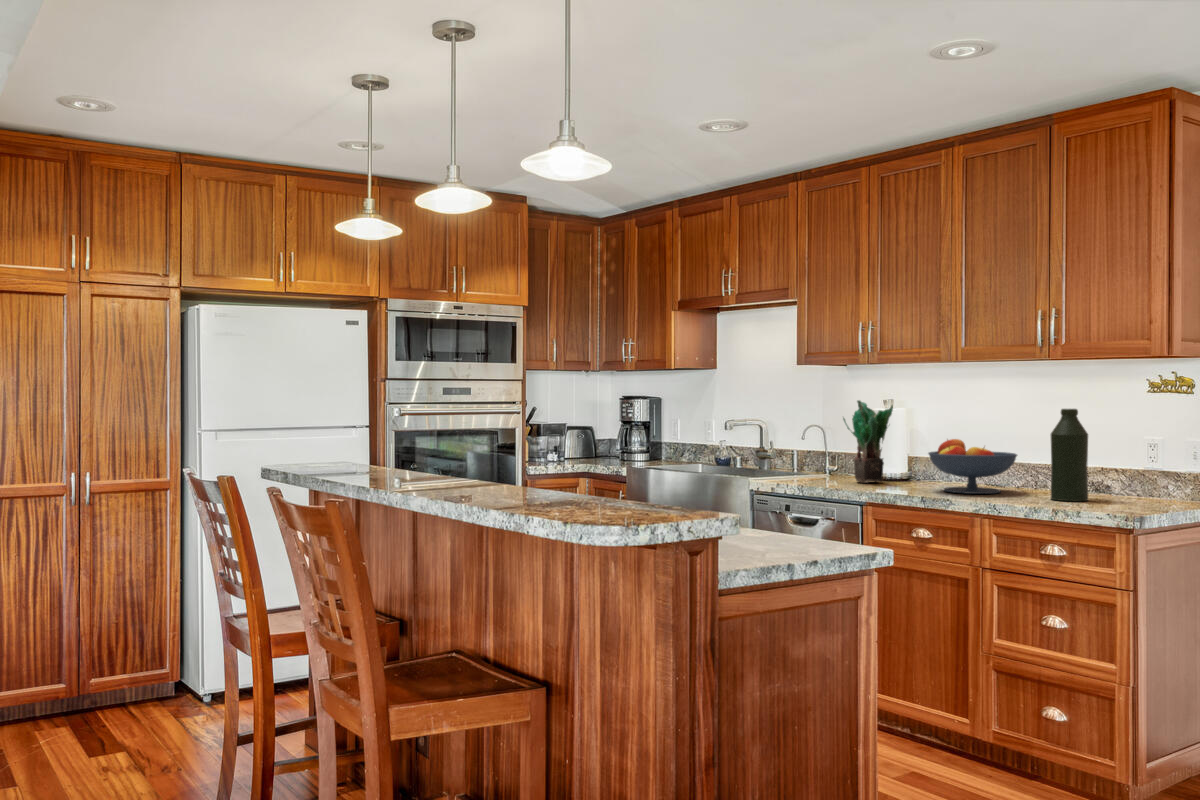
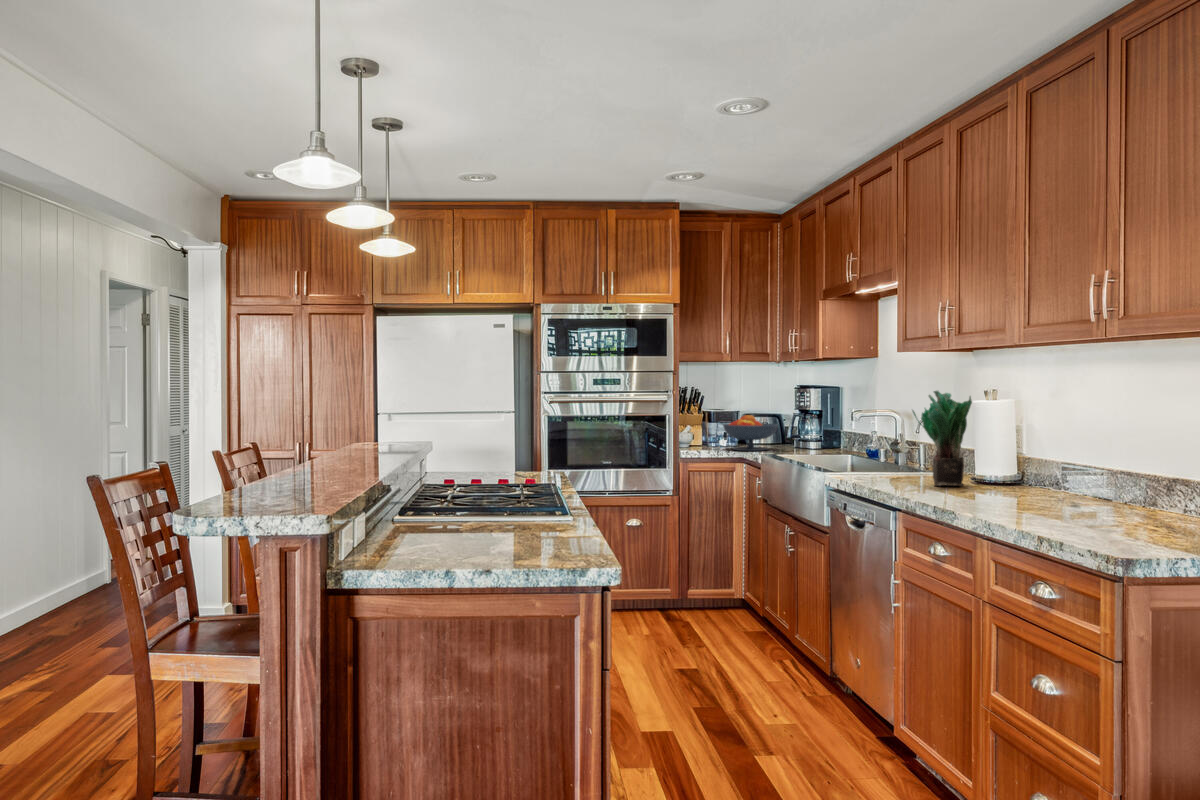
bottle: present [1051,409,1088,501] -> none [1092,403,1147,529]
fruit bowl: present [928,439,1017,494] -> present [723,415,778,451]

